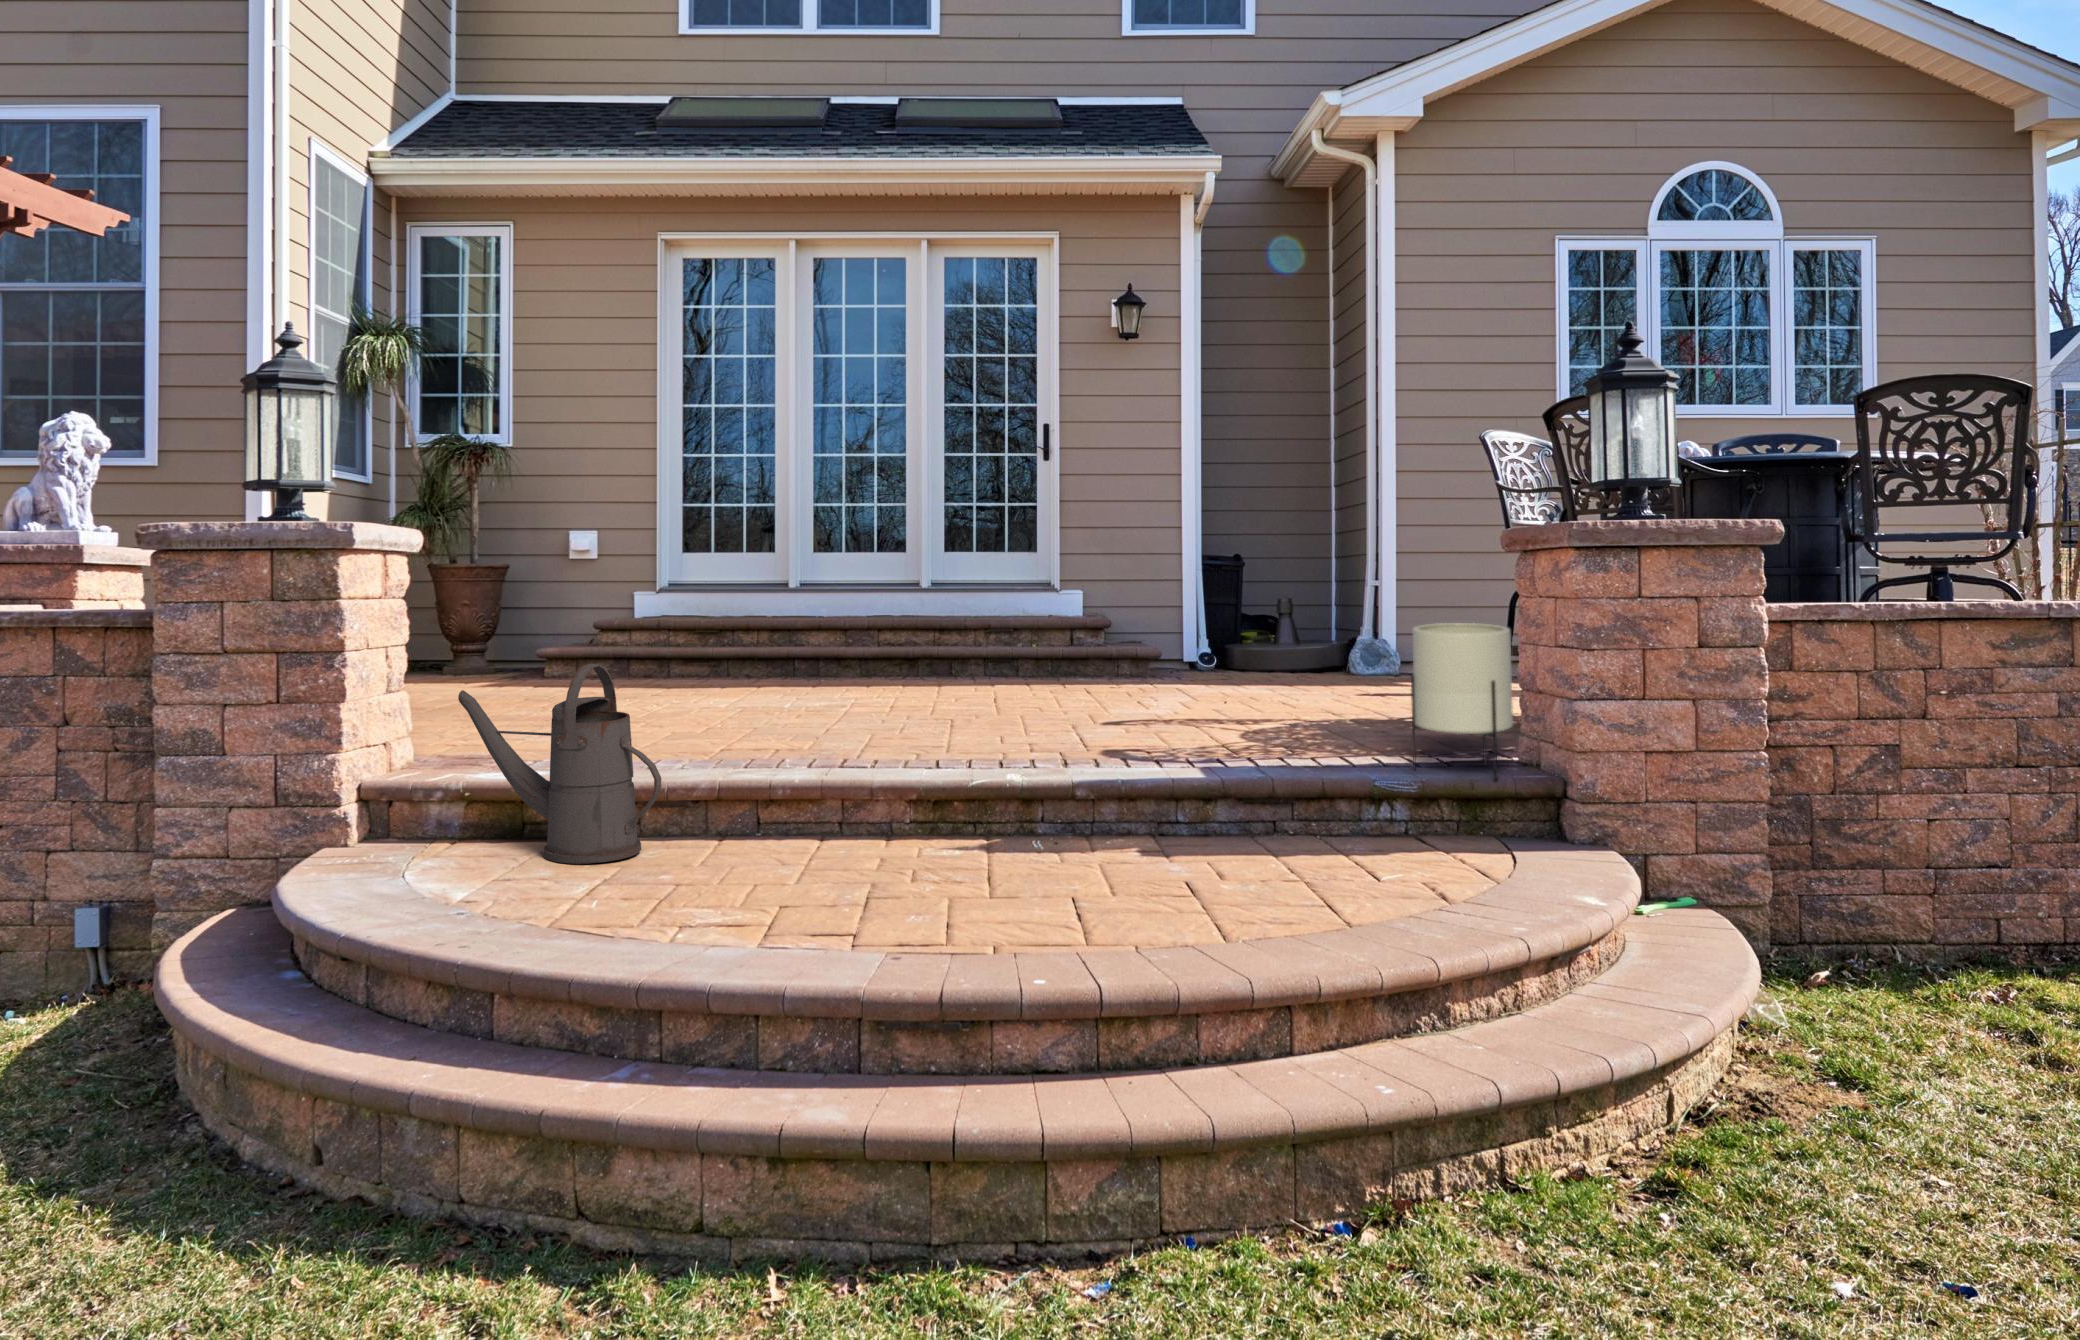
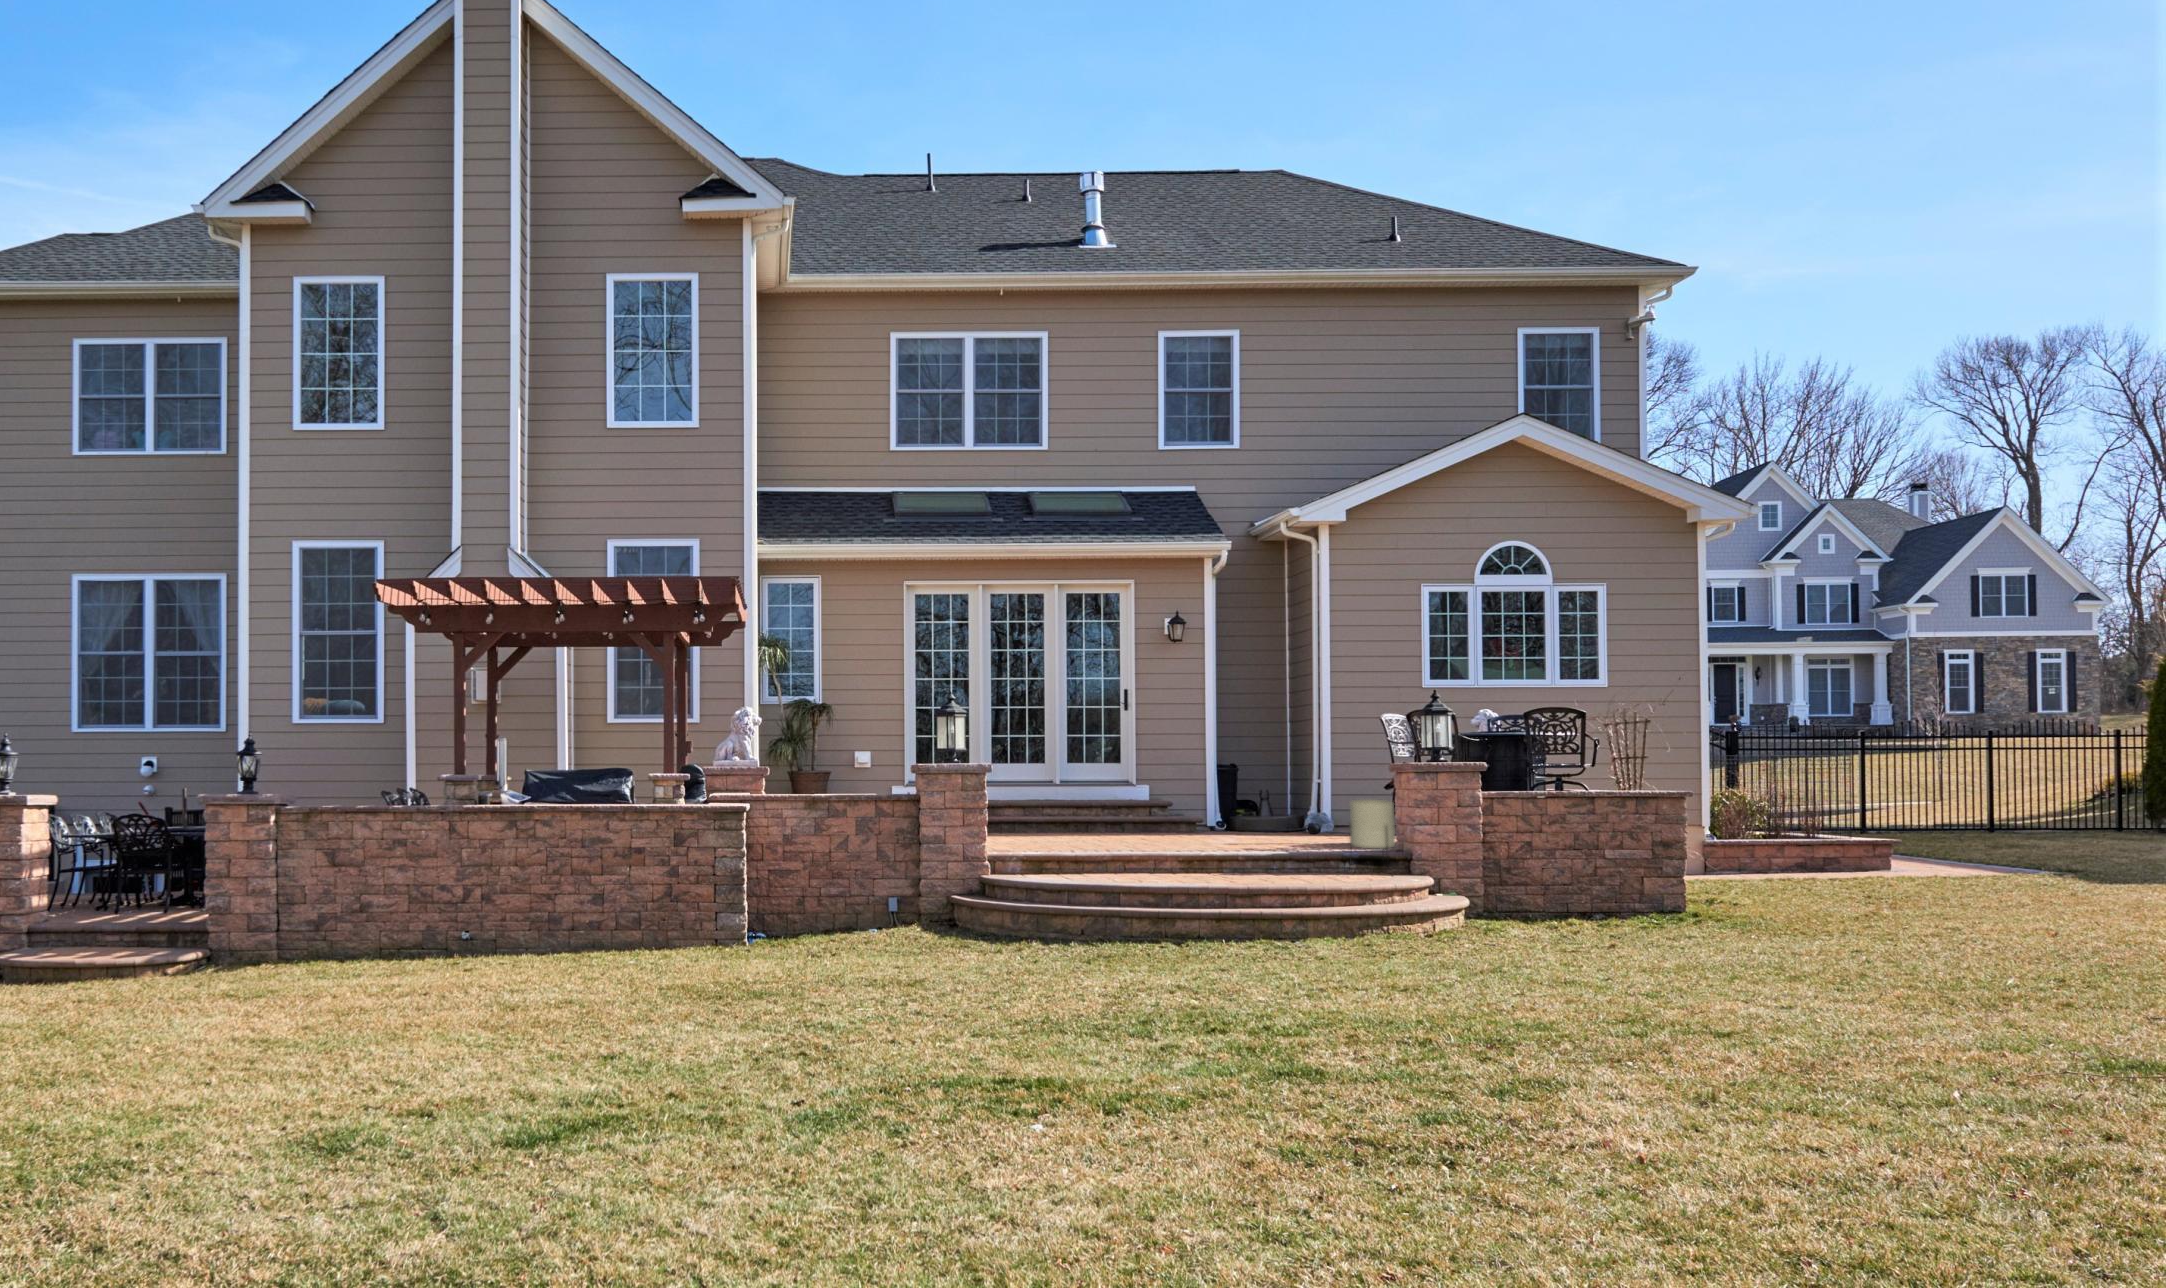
watering can: present [458,664,661,864] -> none [982,808,1068,882]

